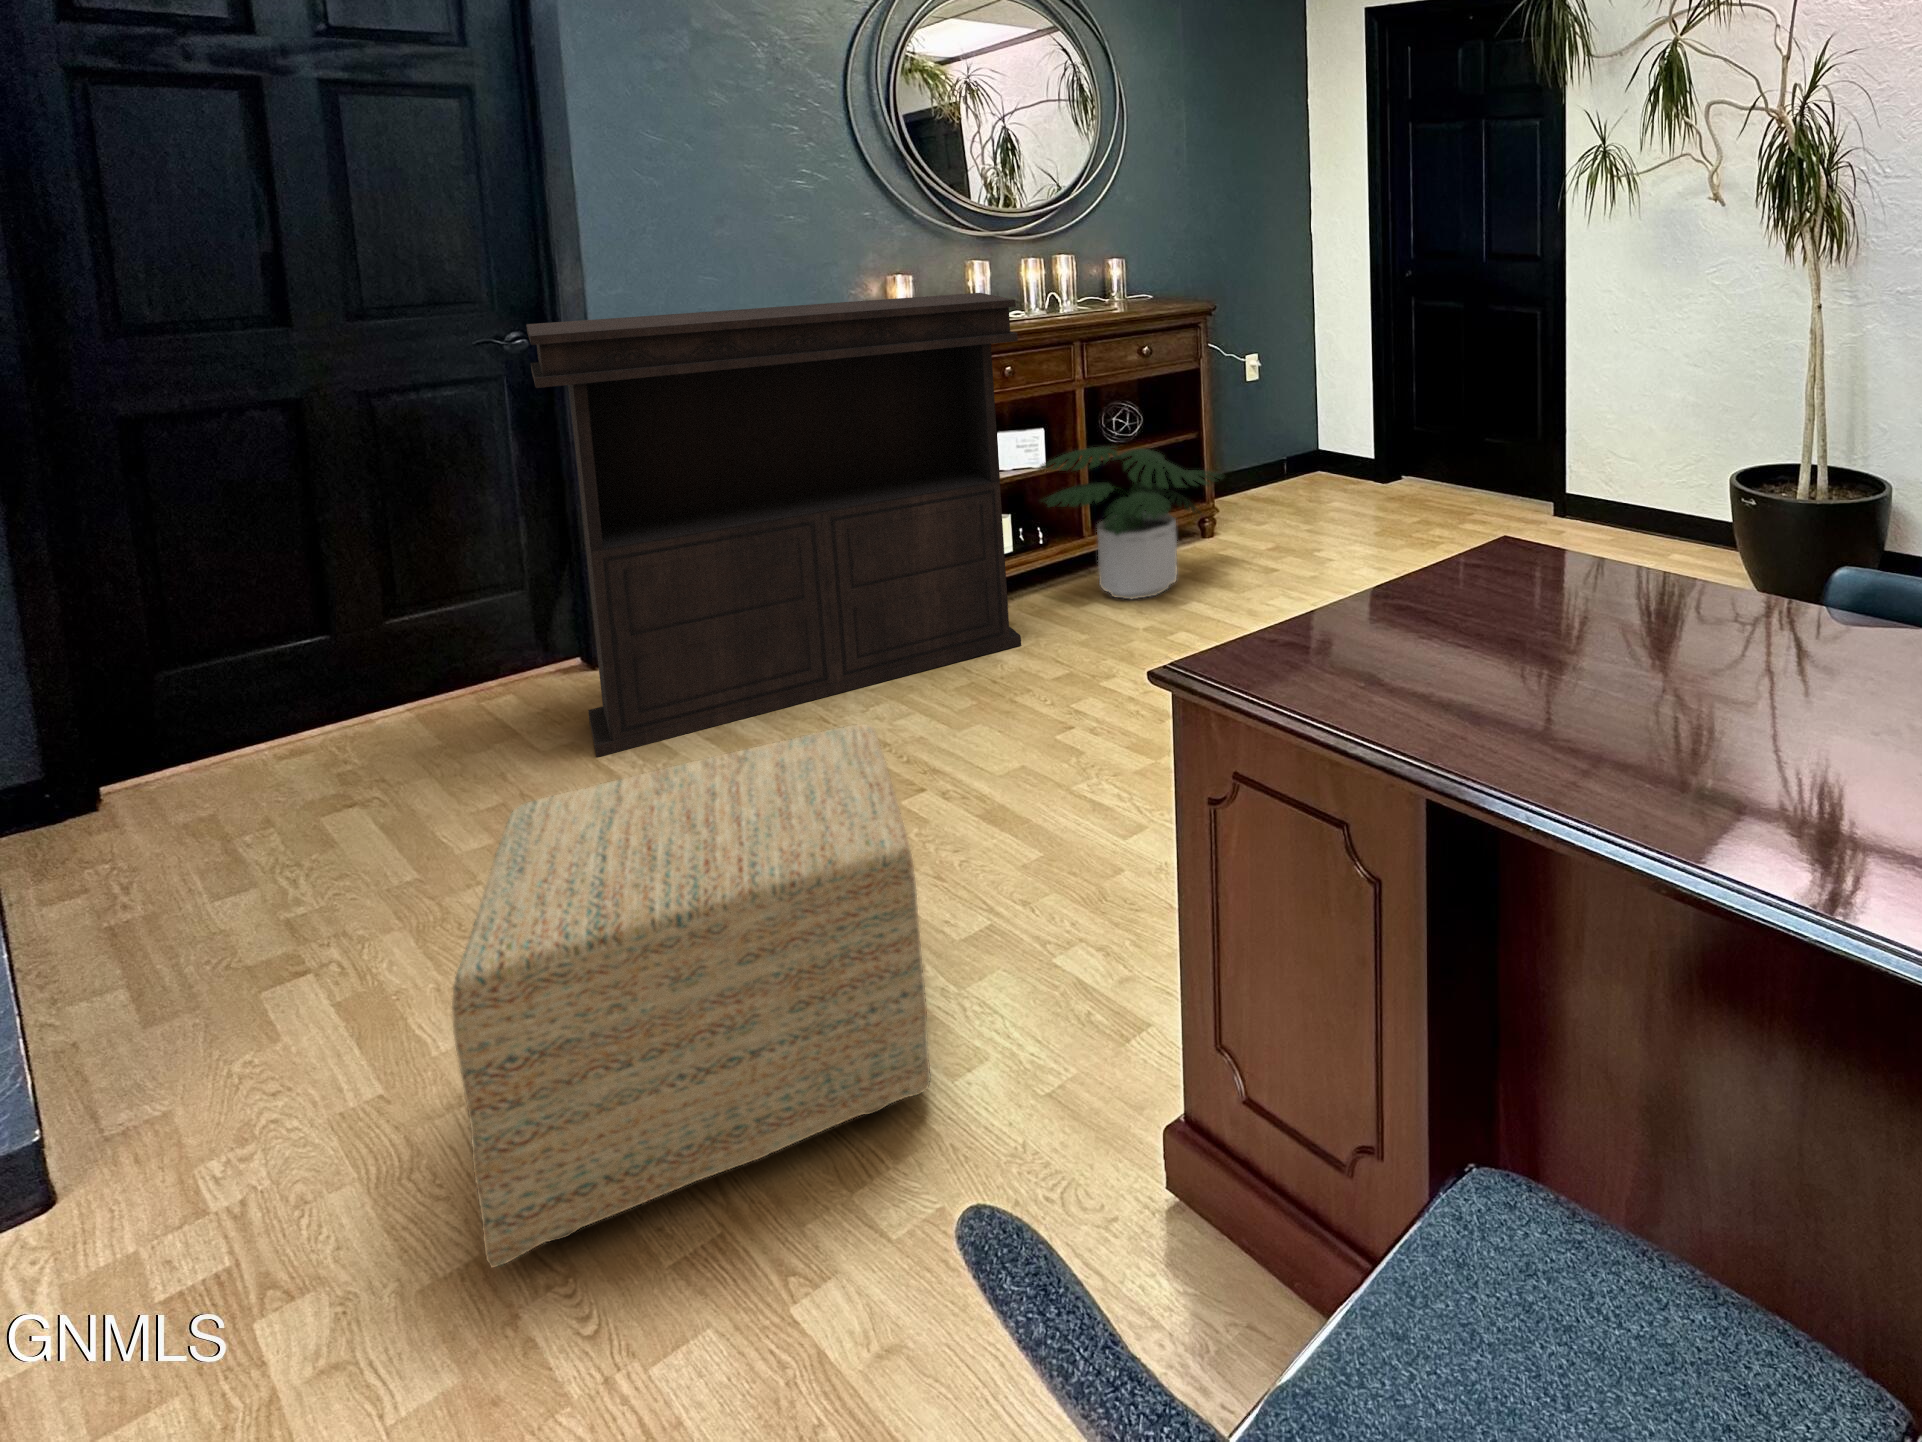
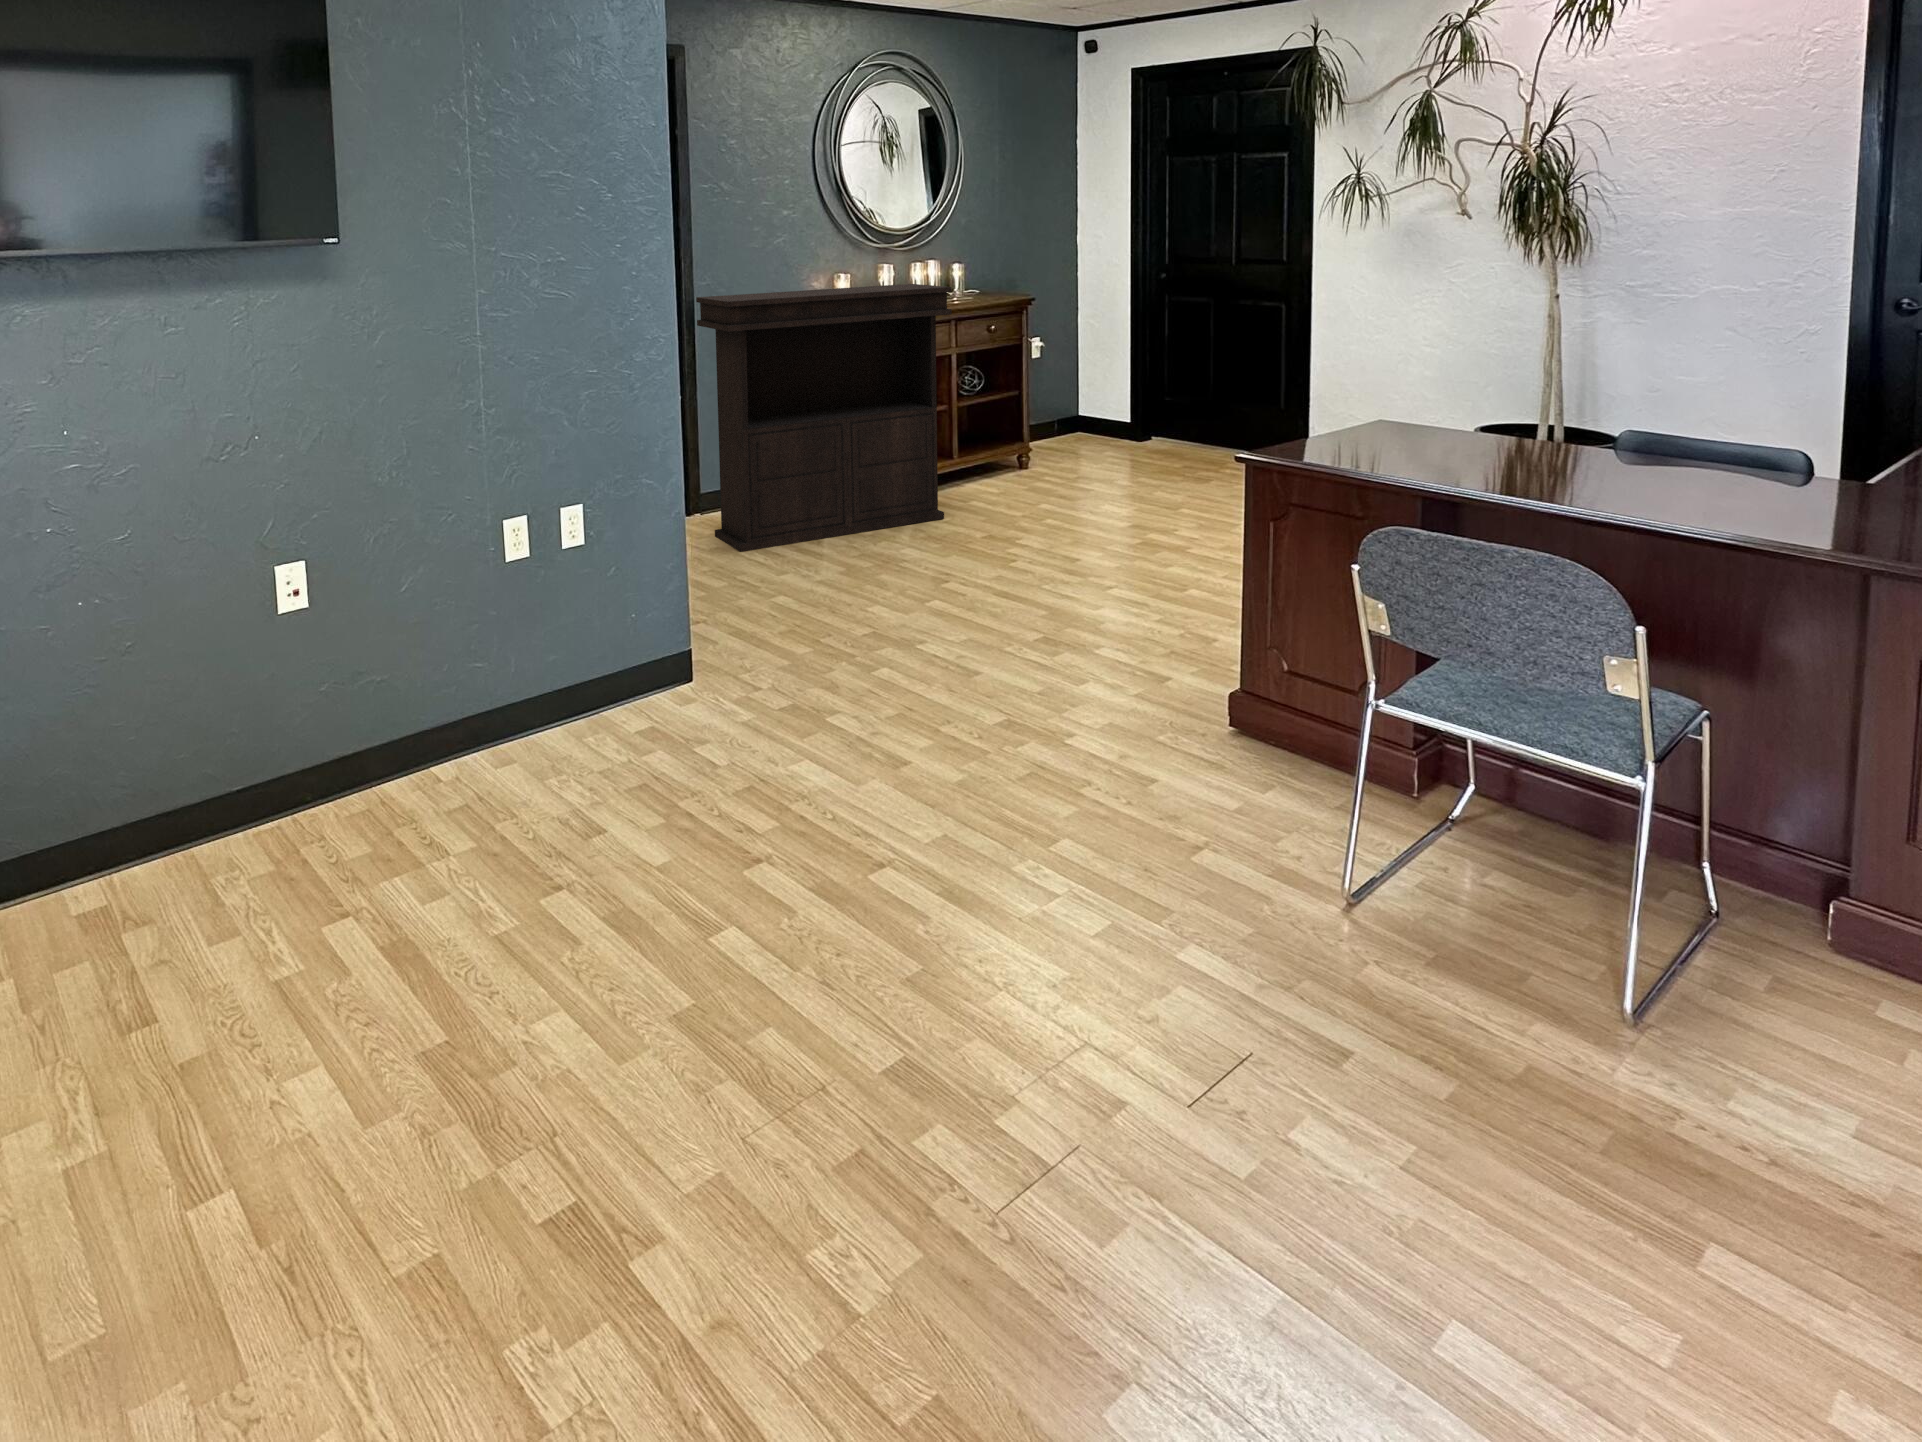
potted plant: present [1040,447,1223,599] -> none [935,394,1055,500]
ottoman: present [452,724,931,1267] -> none [856,507,1085,702]

